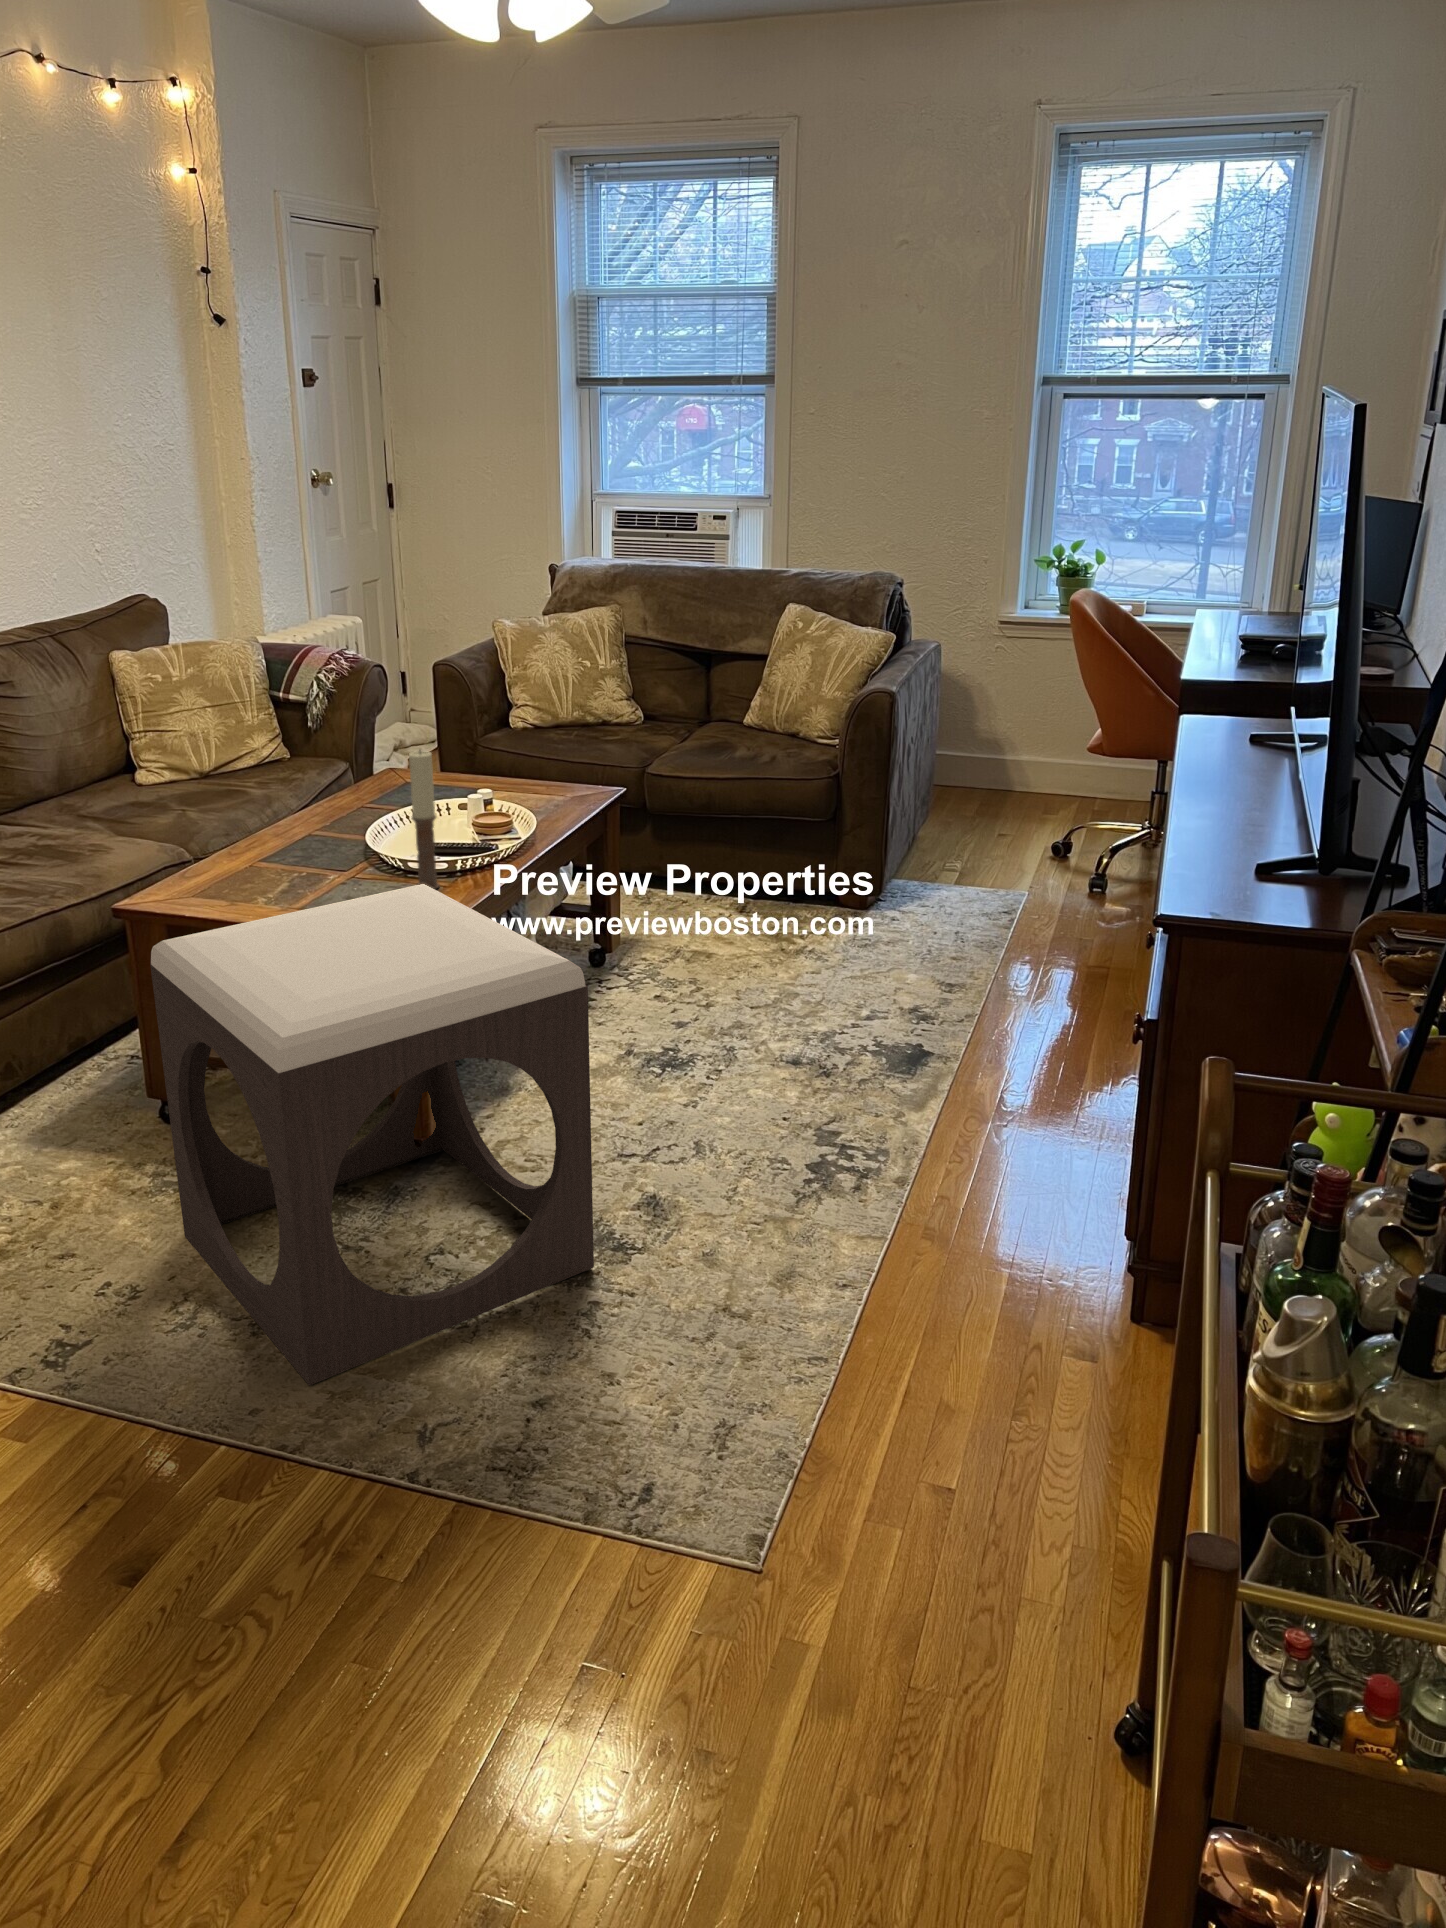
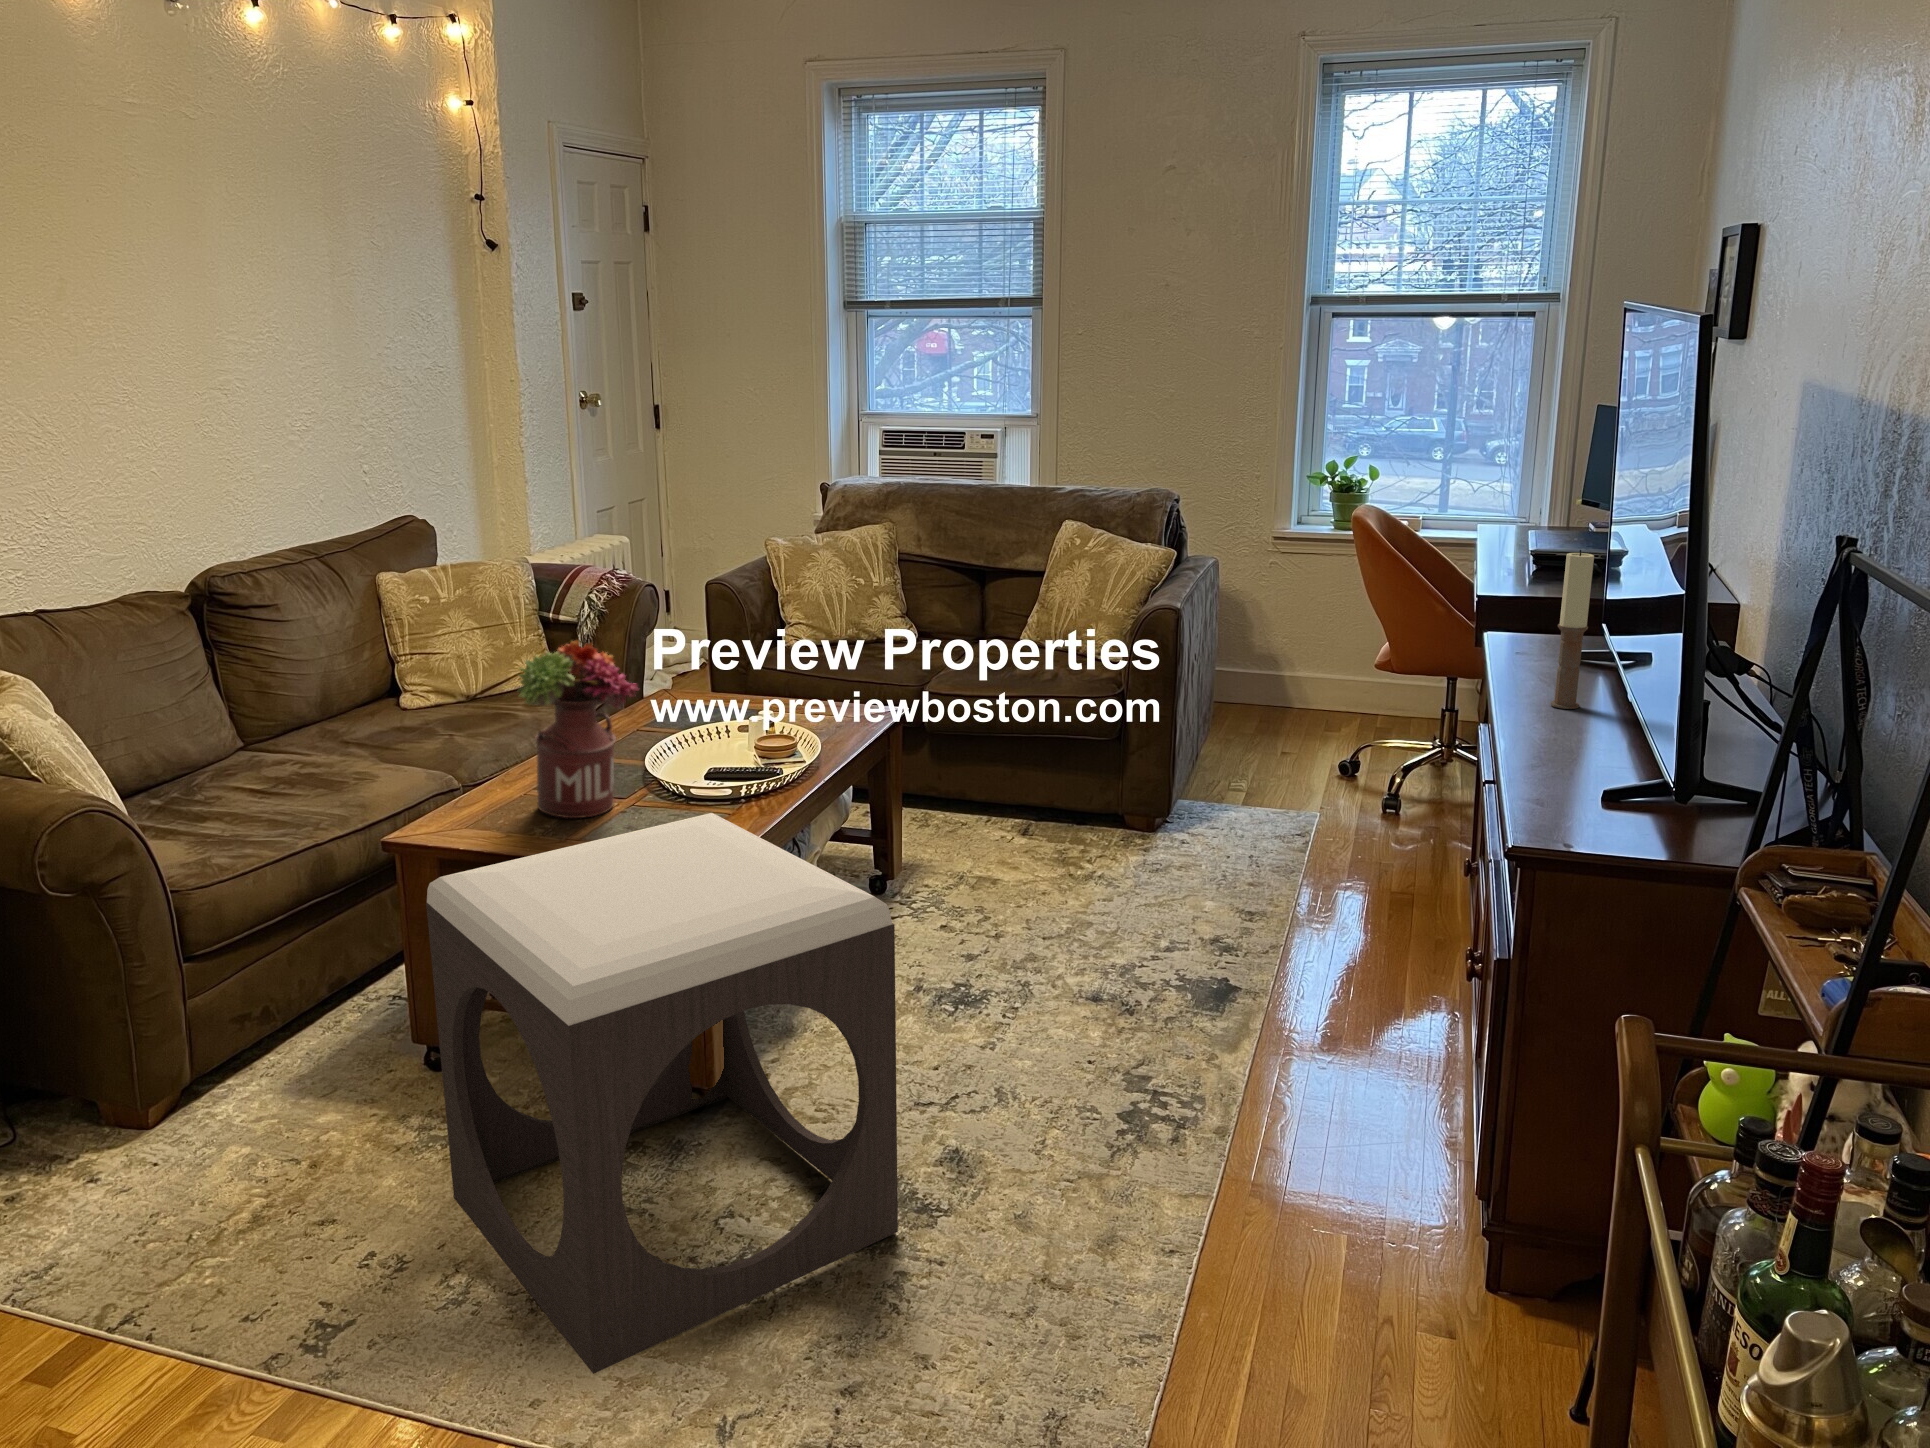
flower arrangement: none [238,717,357,889] -> present [518,640,638,818]
candle: present [409,750,440,889] -> present [1551,550,1594,709]

